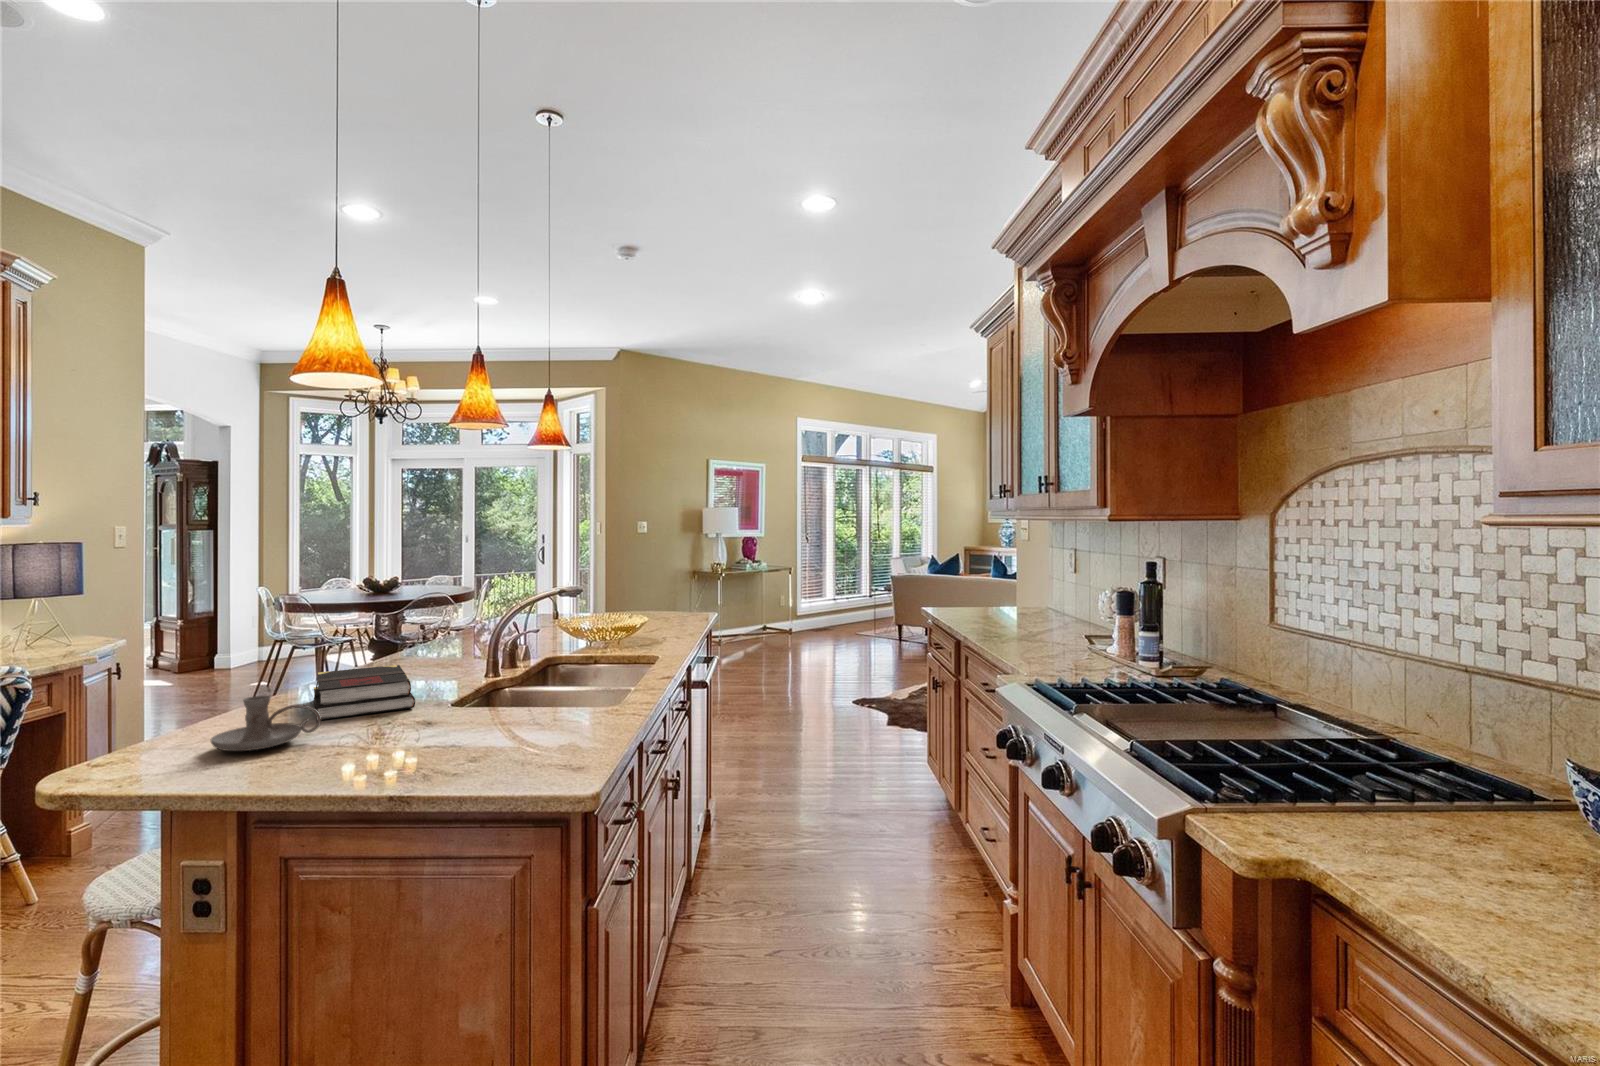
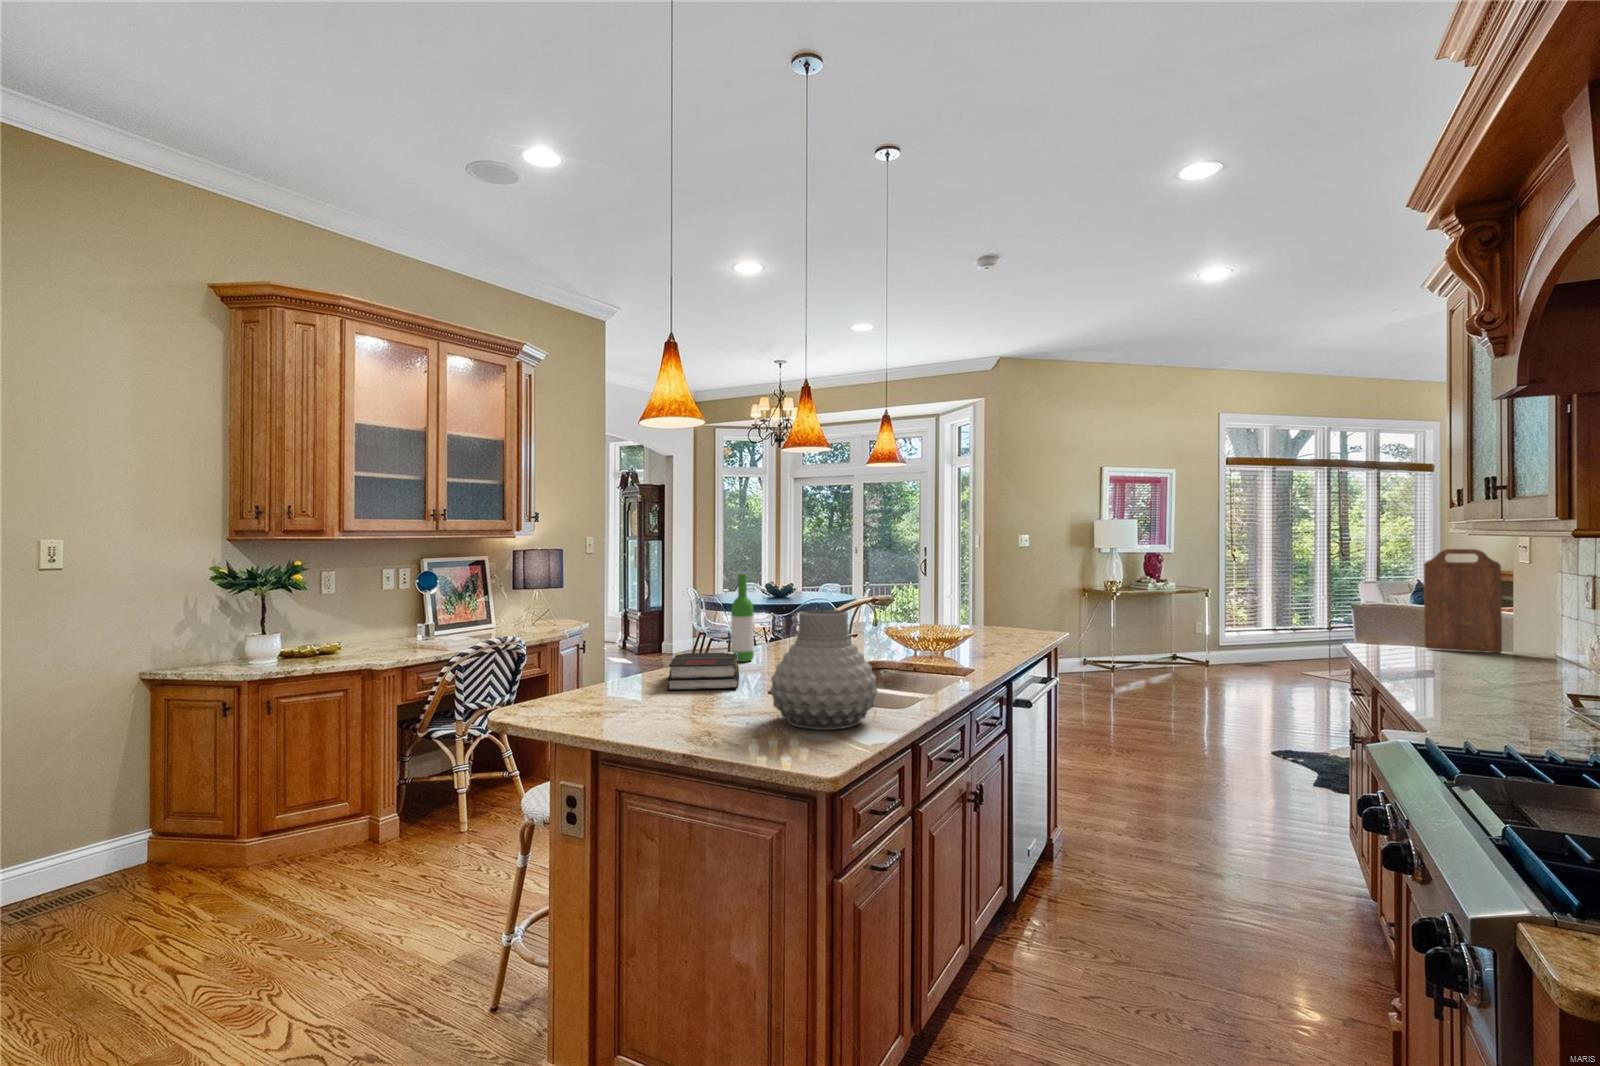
cutting board: none [978,539,1023,614] -> present [1424,549,1502,653]
wine bottle: none [381,572,411,674] -> present [731,574,754,662]
vase: none [482,613,607,746] -> present [770,610,877,730]
candle holder: present [211,695,321,751] -> none [591,664,662,705]

